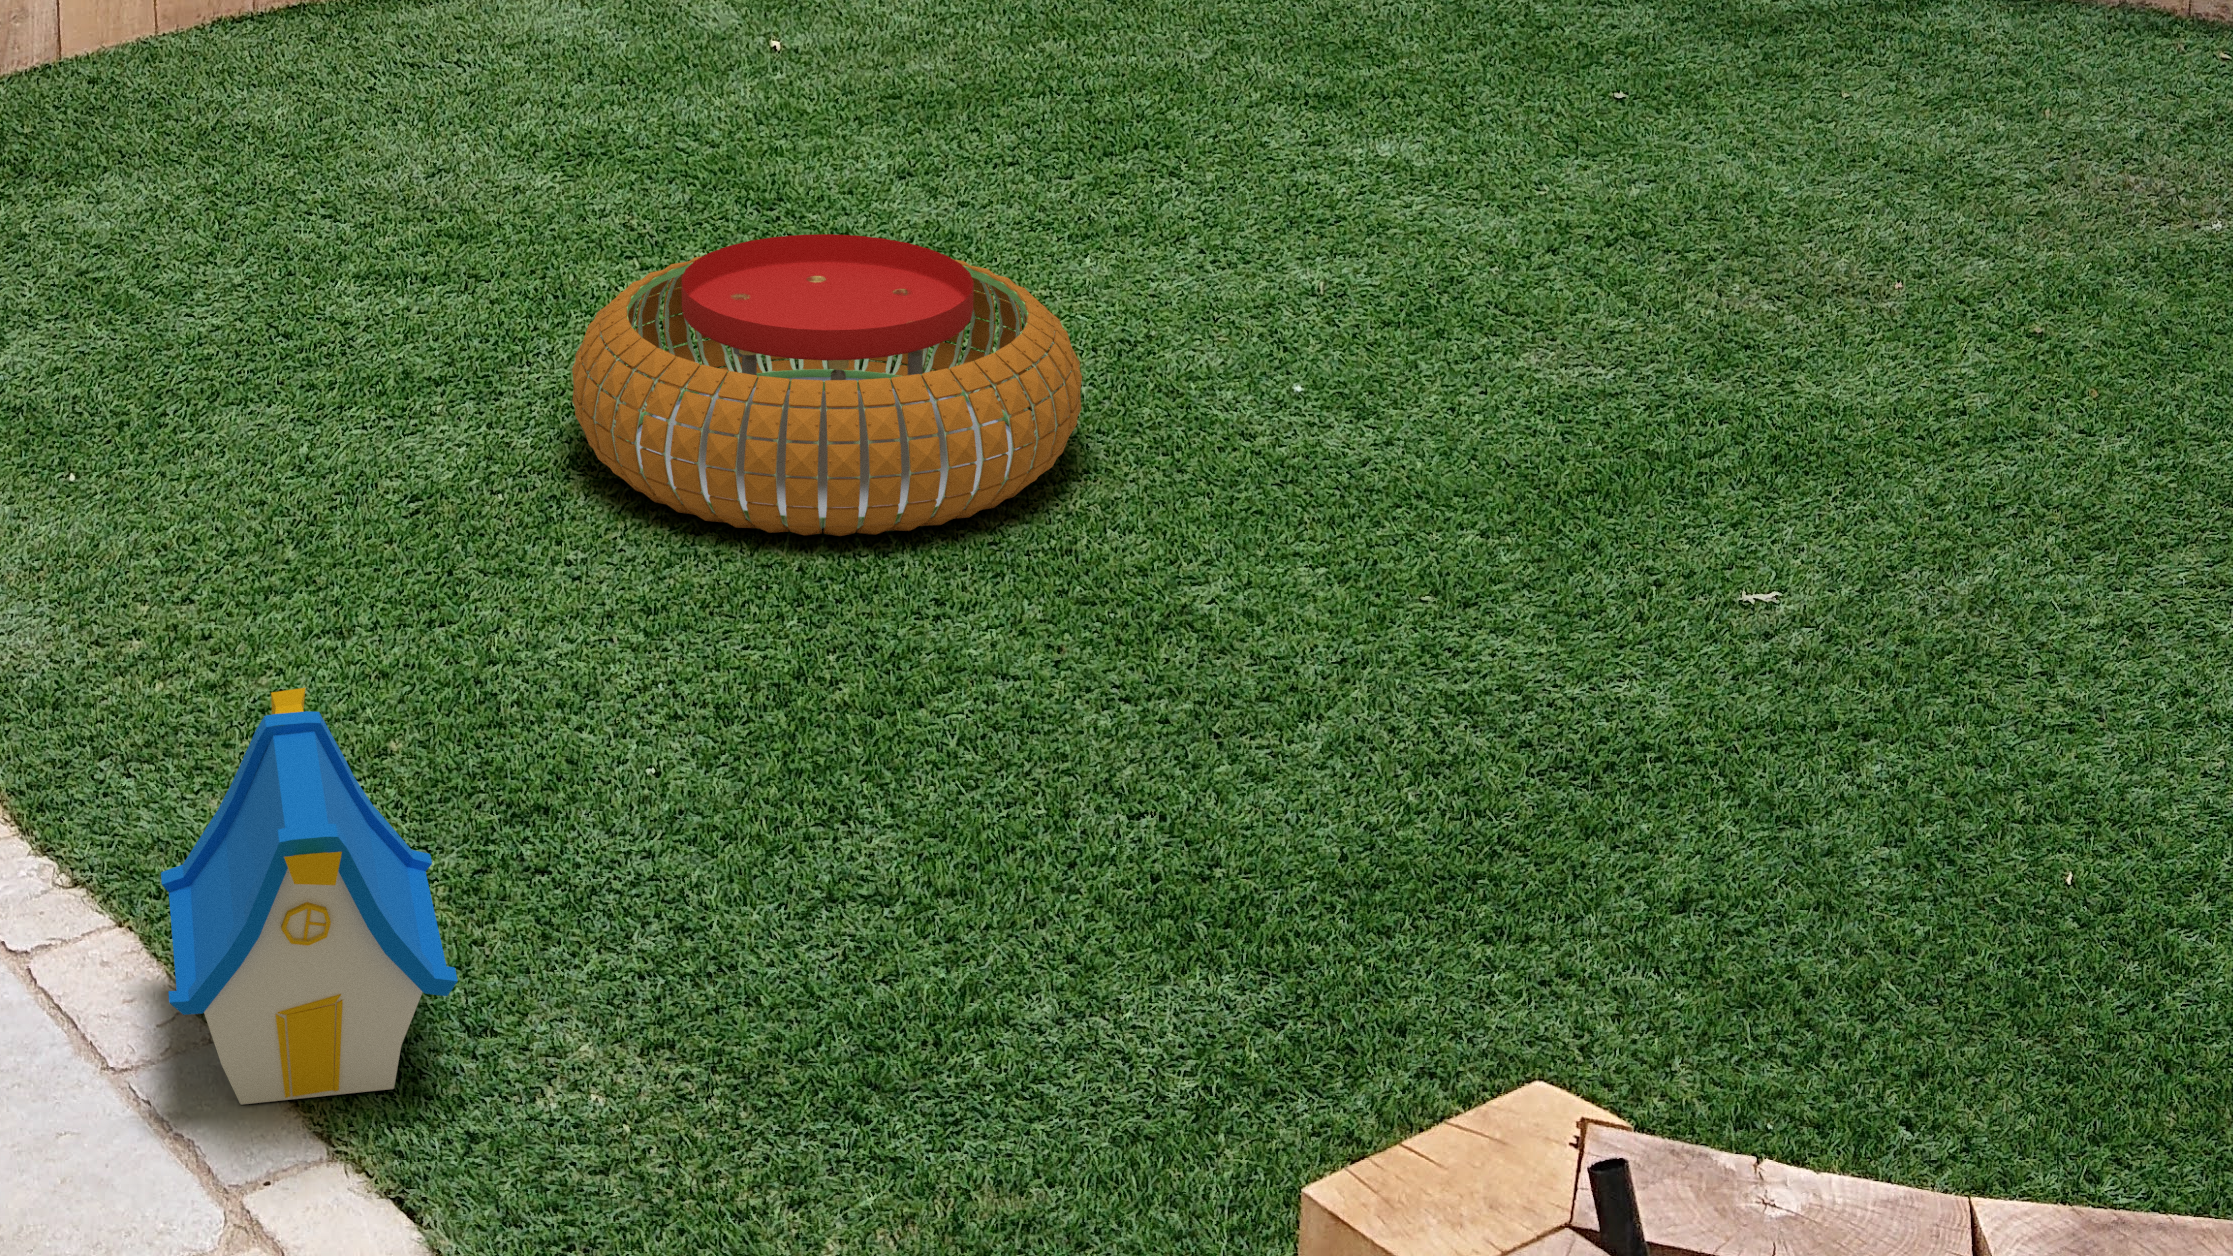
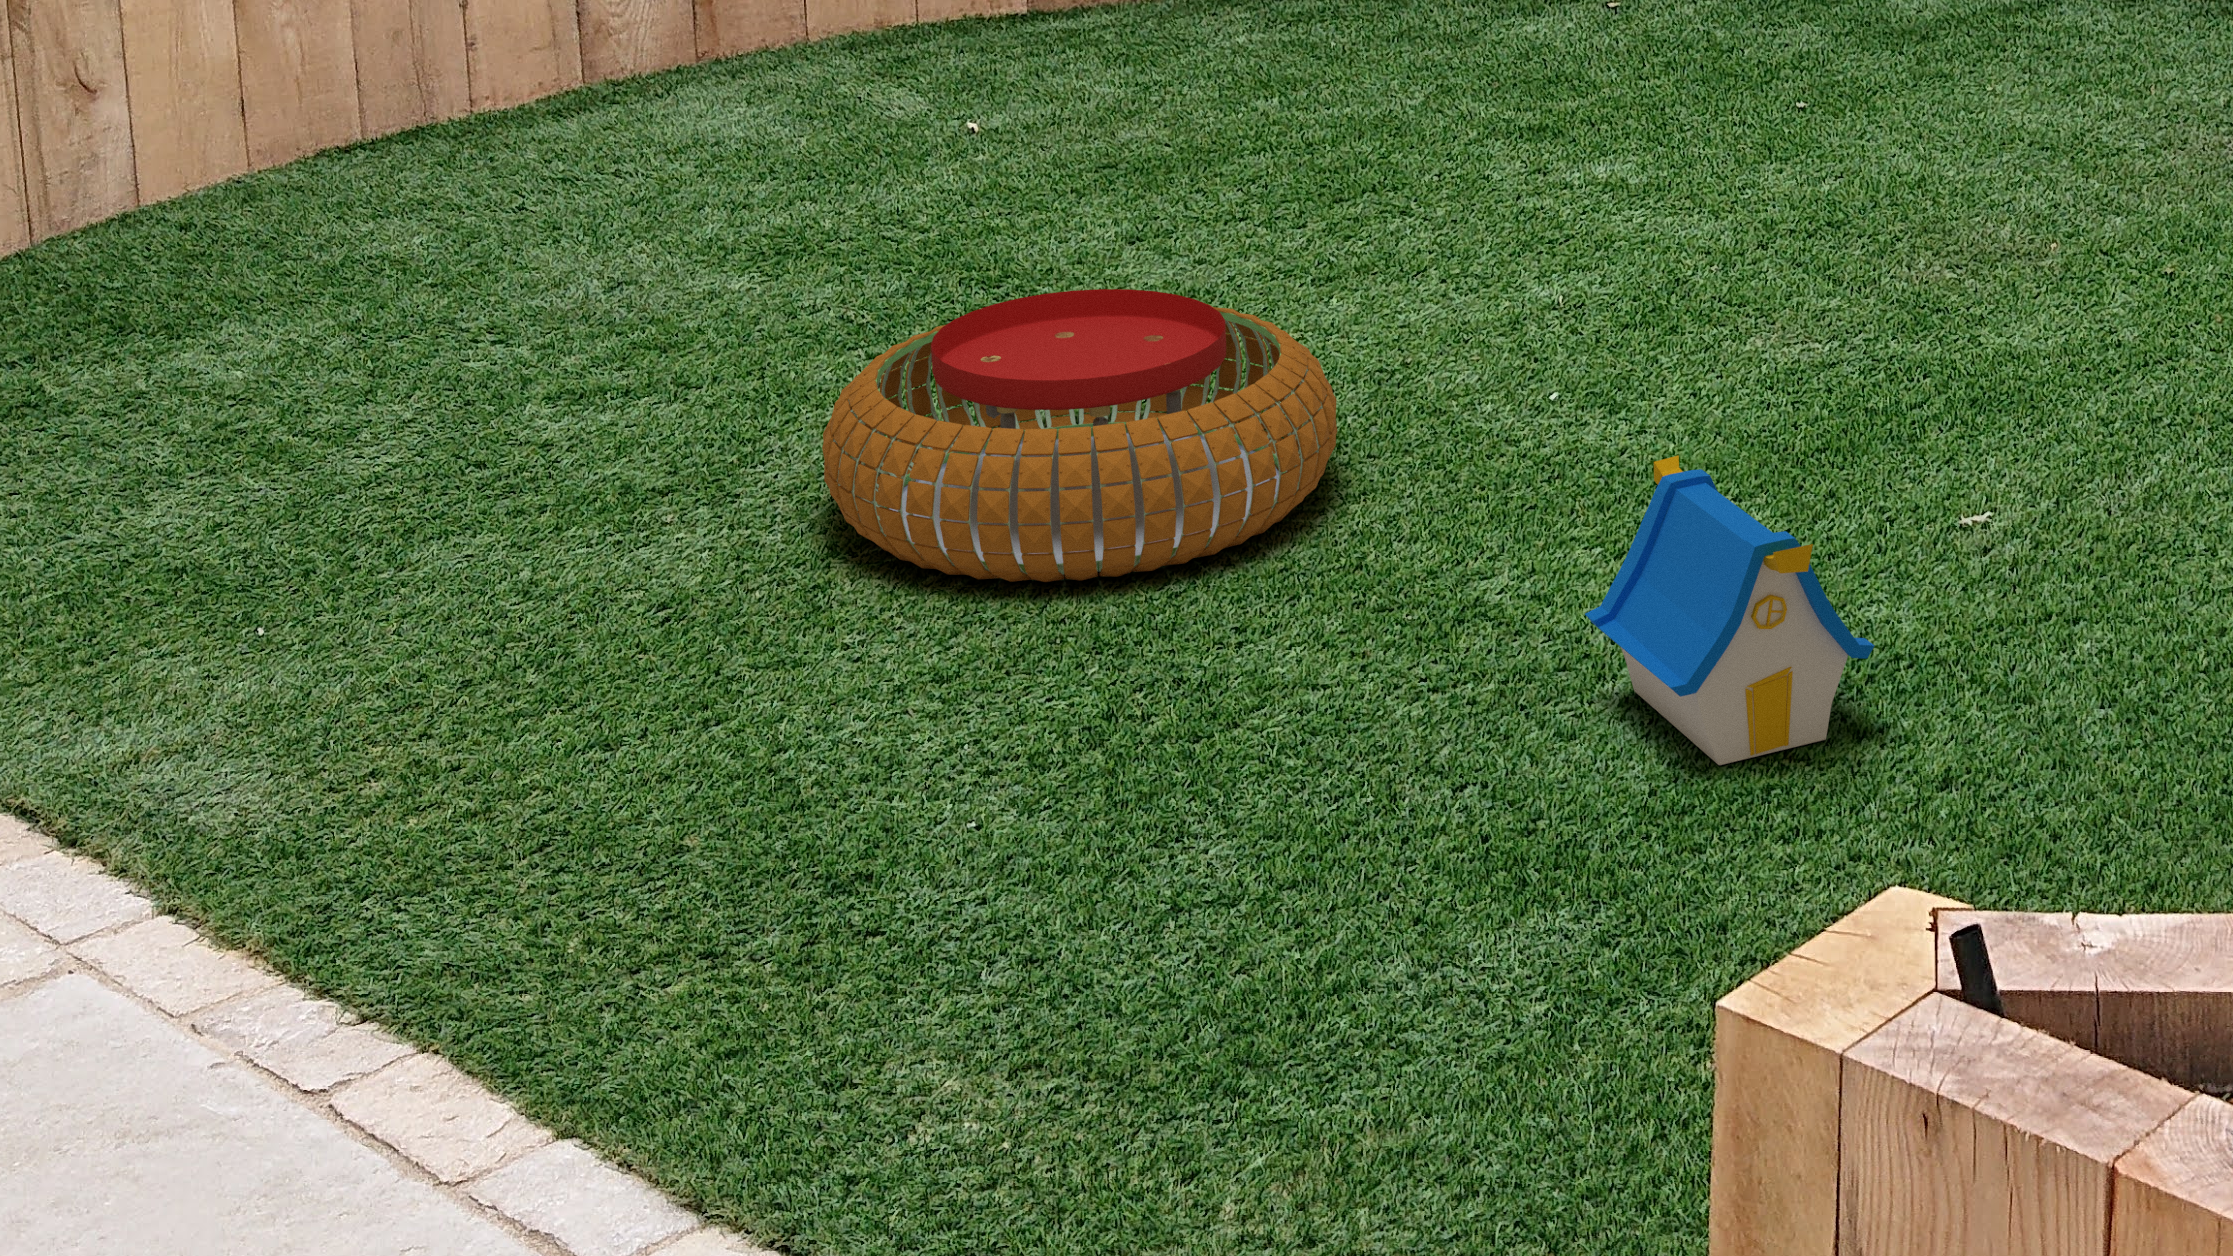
toy house: present [161,688,458,1105] -> present [1585,456,1875,765]

